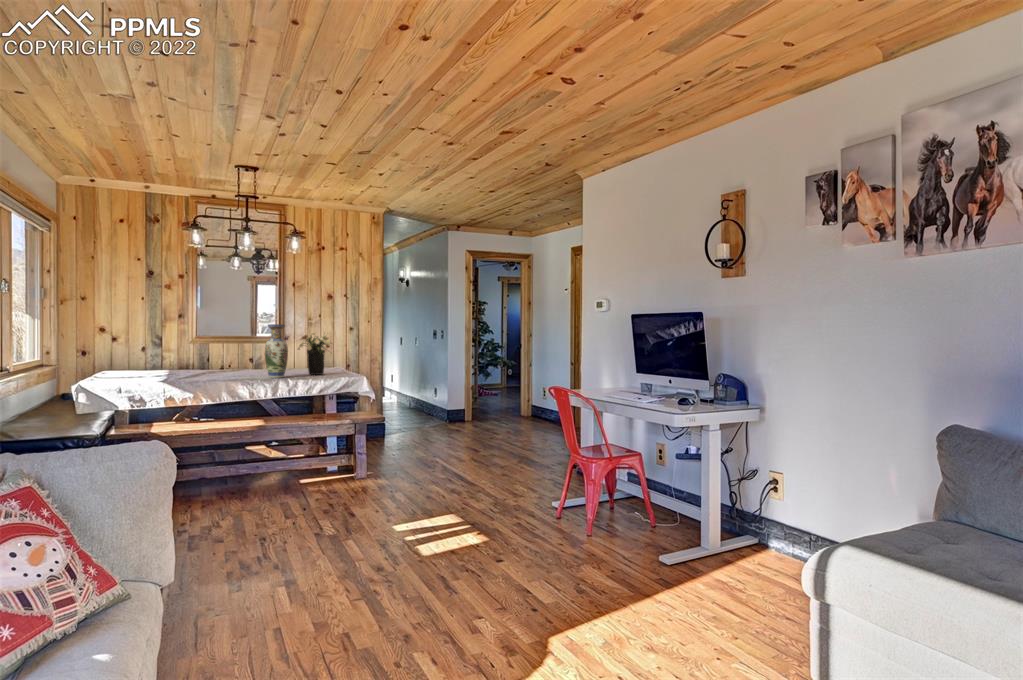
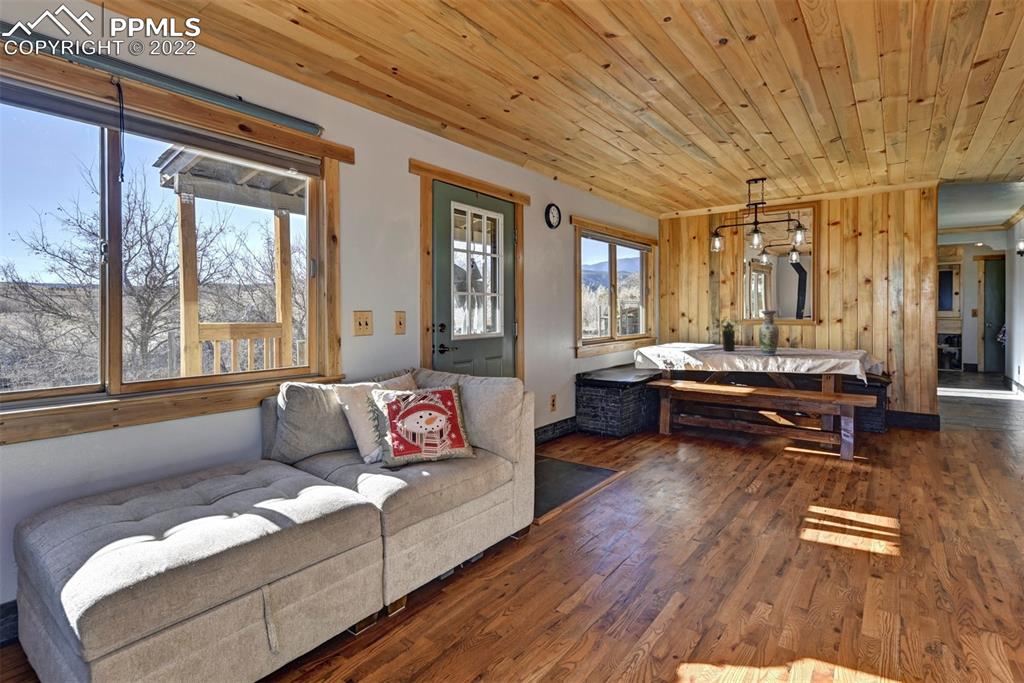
flower arrangement: present [298,333,330,375] -> present [711,317,742,351]

